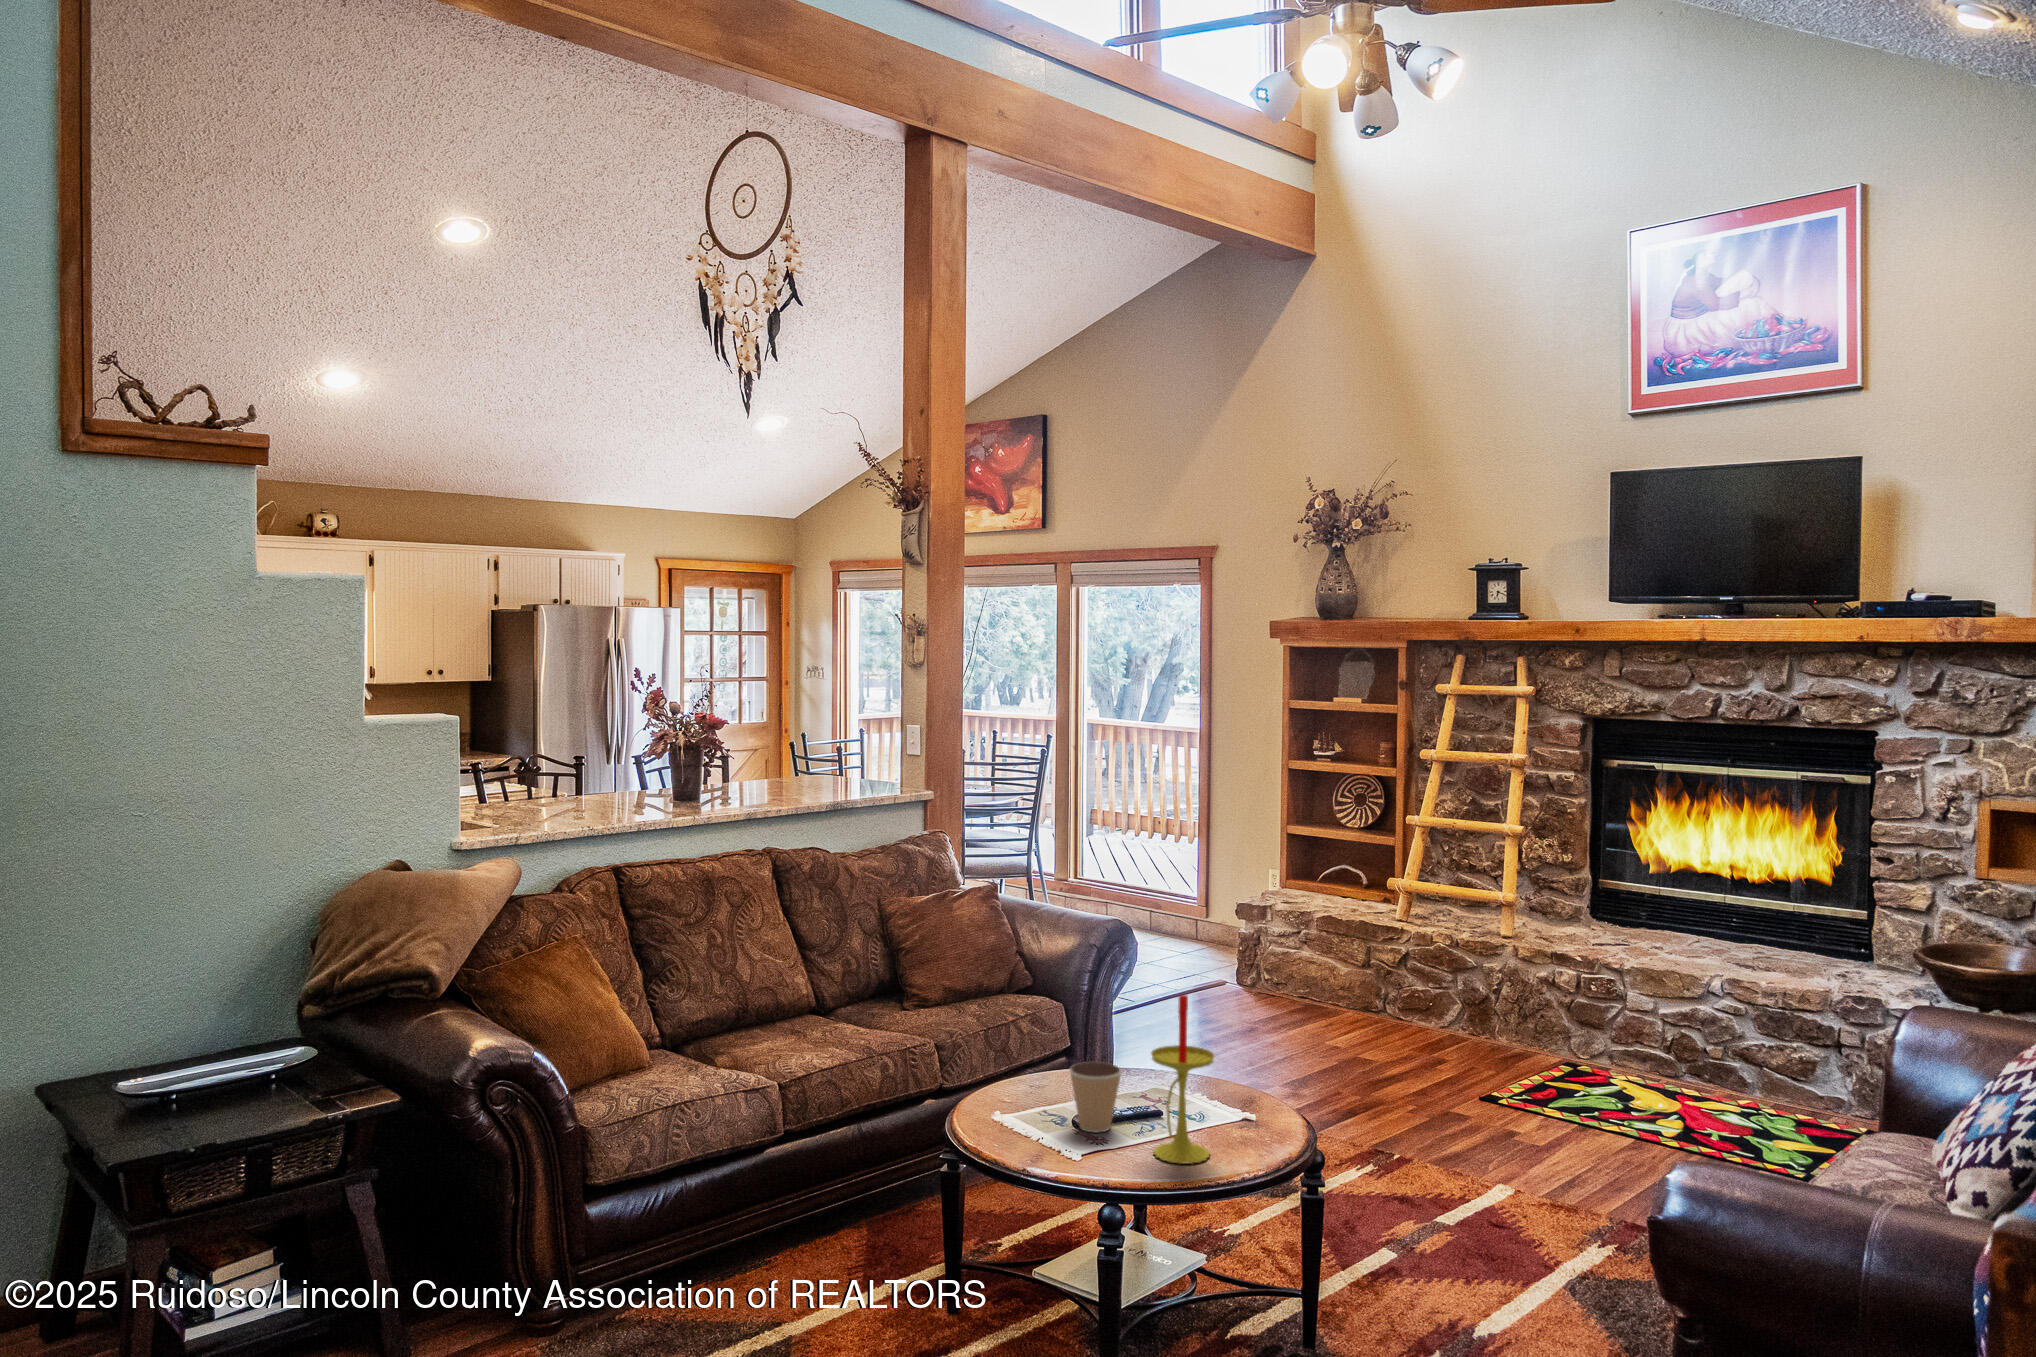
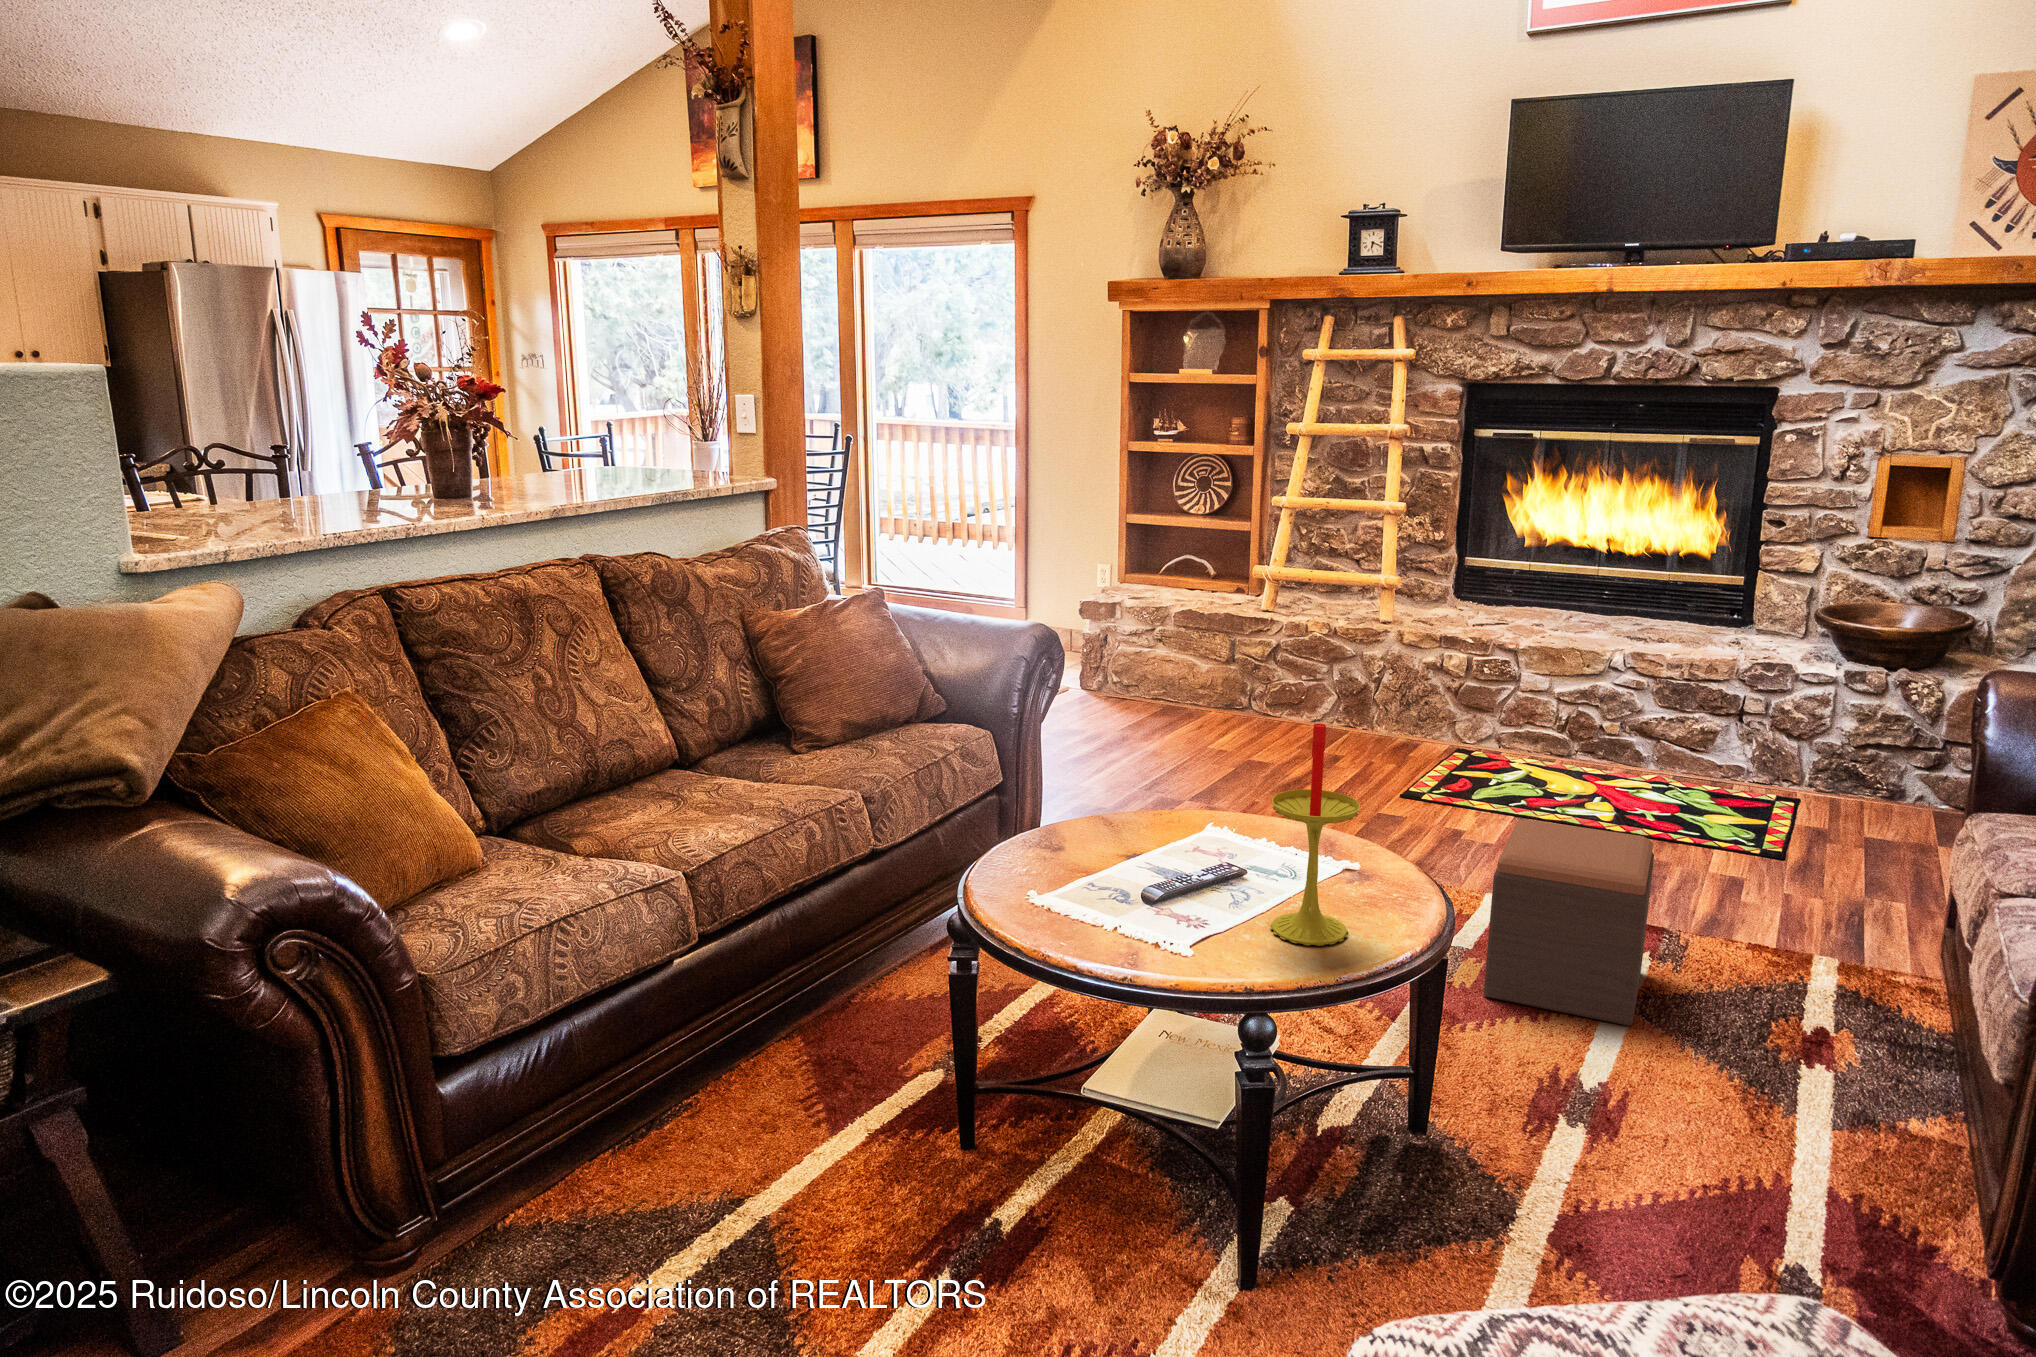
coffee cup: present [1069,1062,1122,1132] -> none [1137,816,1208,910]
footstool: none [1436,1110,1599,1298] -> present [1484,819,1654,1026]

